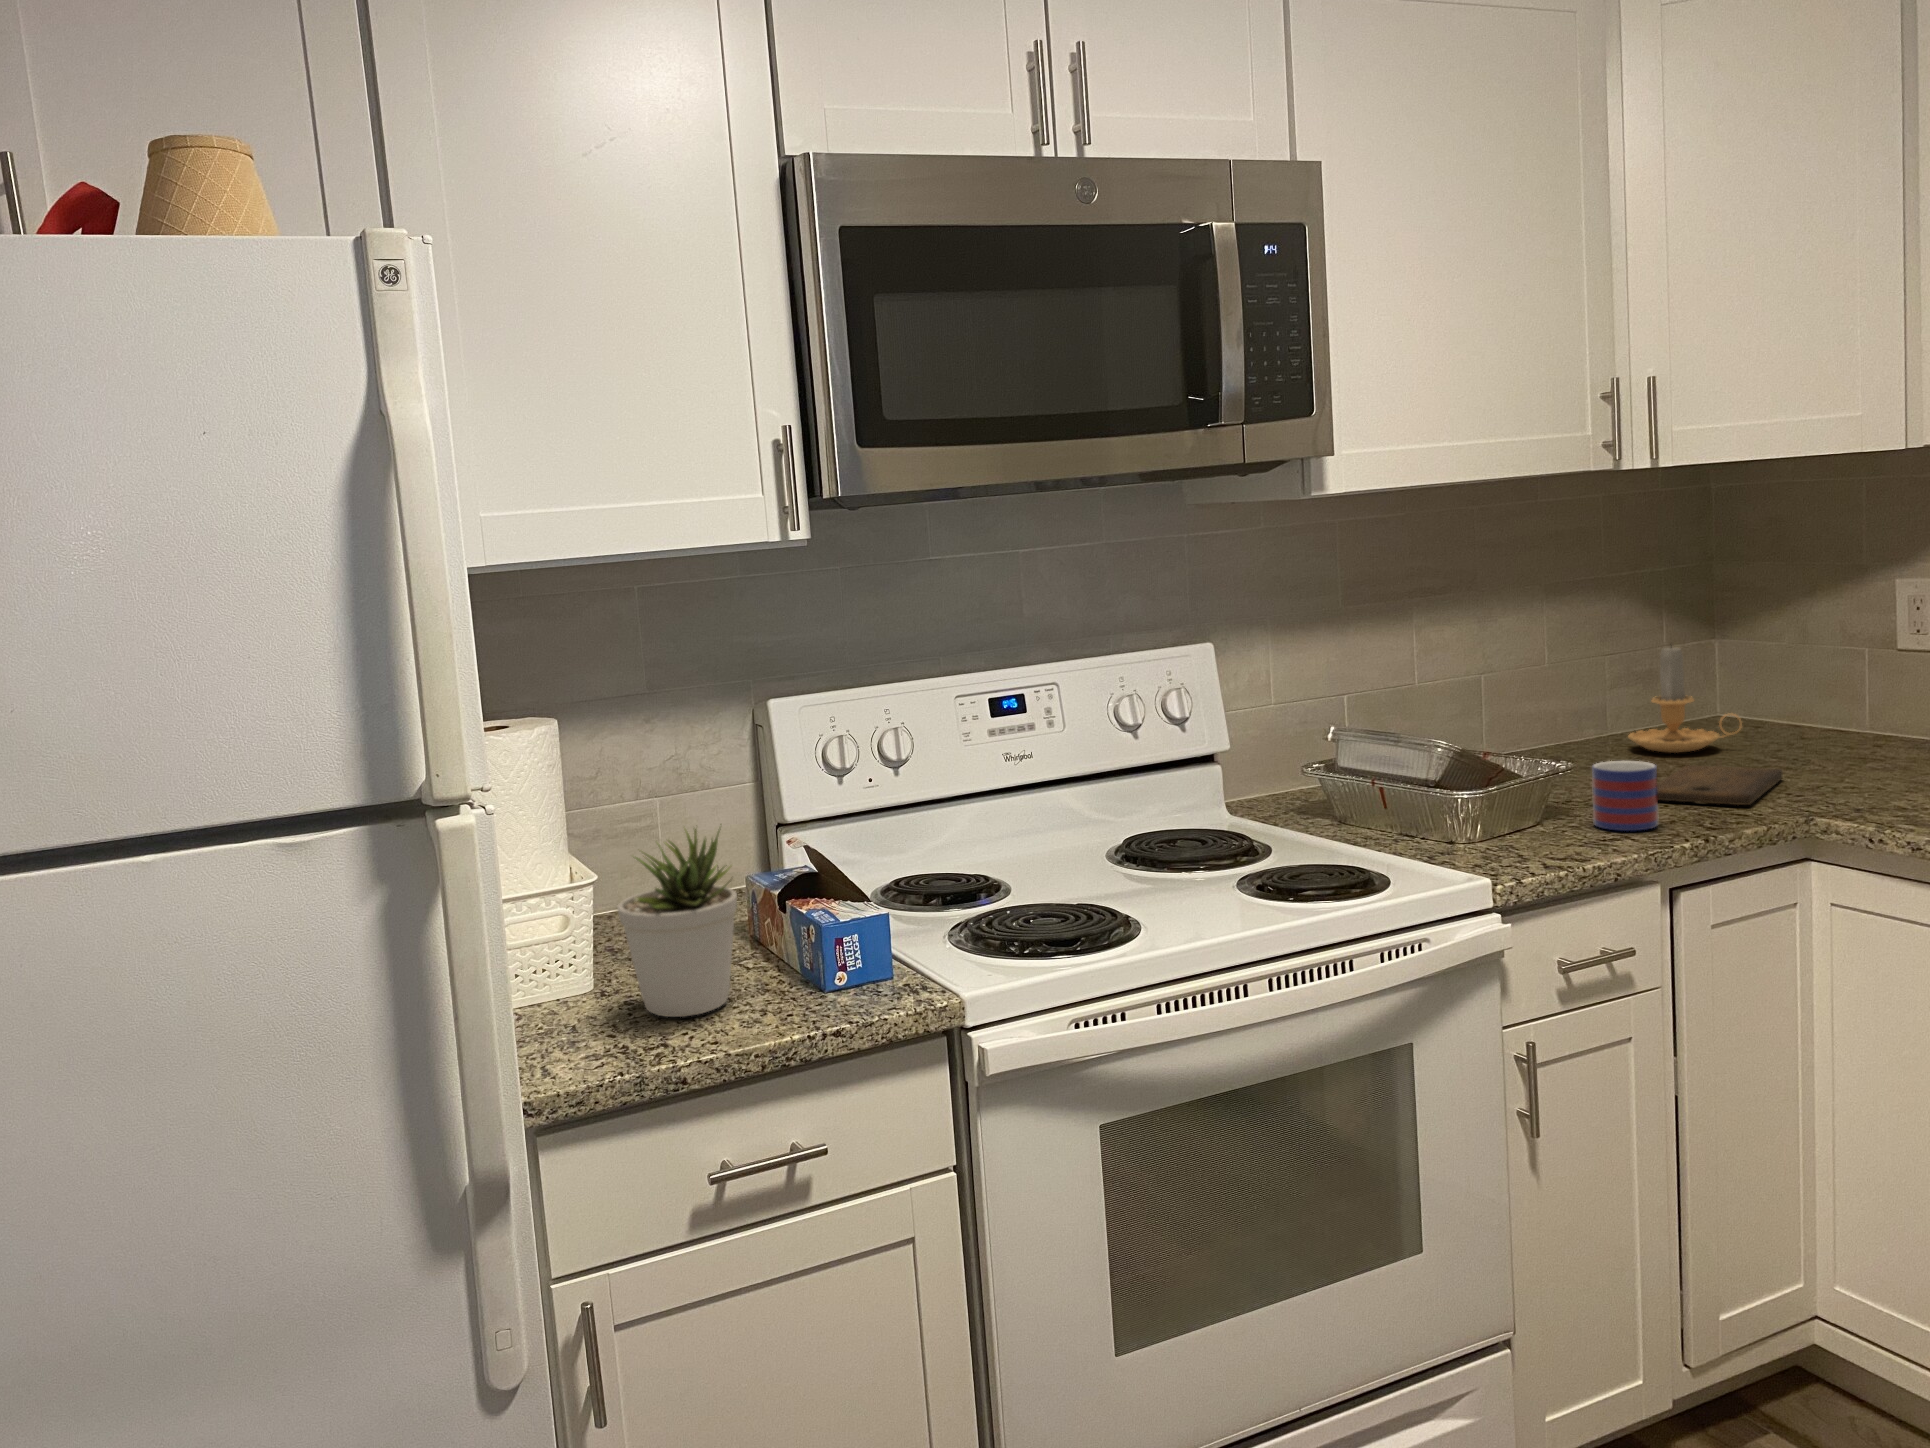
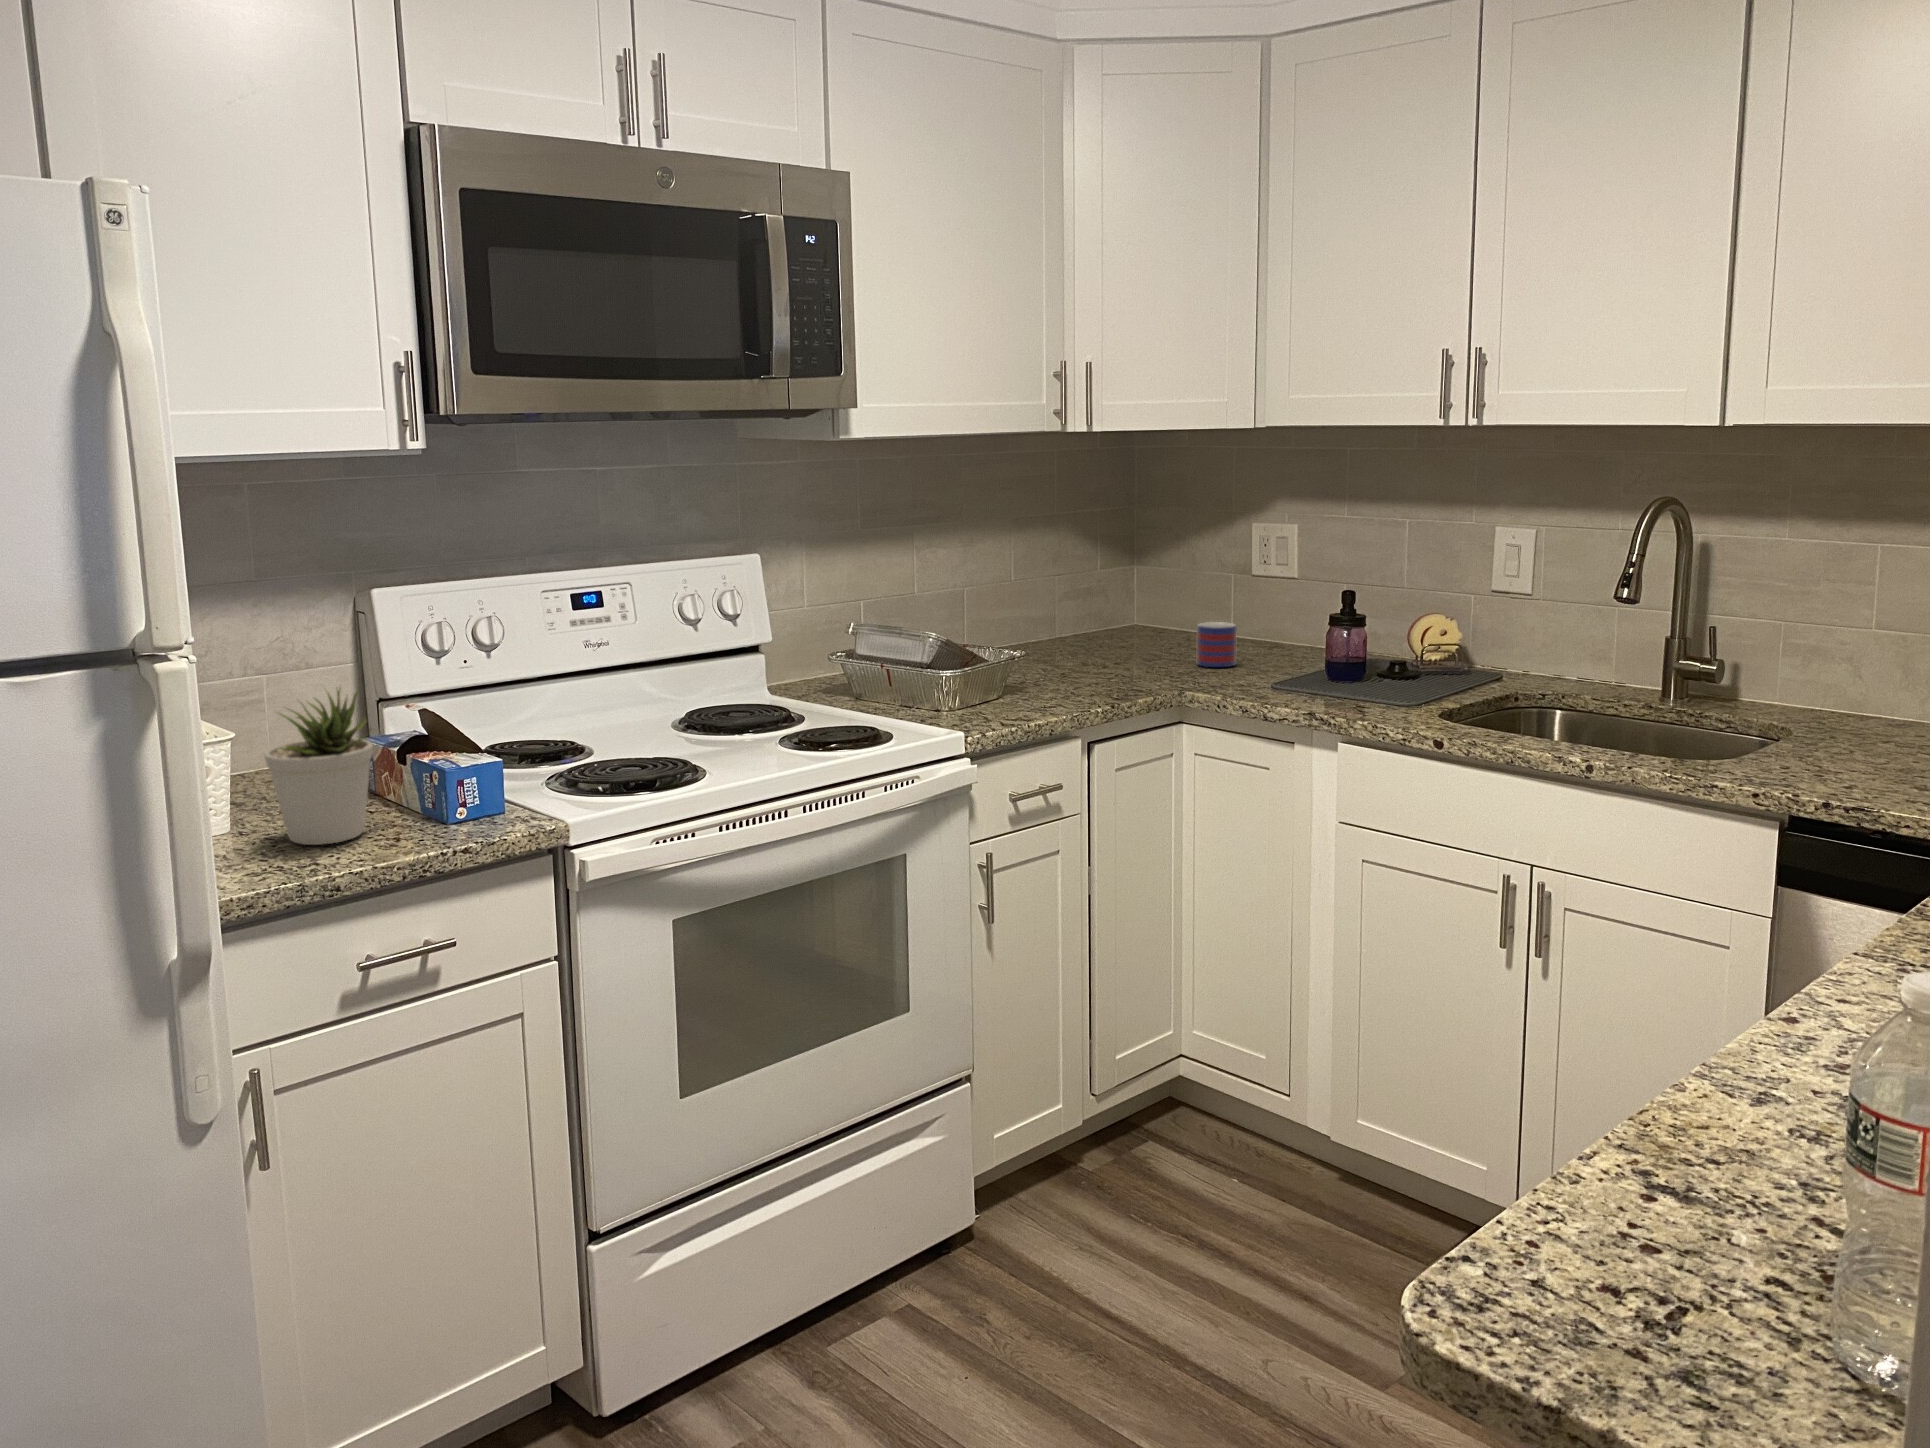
candle: present [1628,647,1742,753] -> none [1071,566,1149,650]
mug: present [1592,761,1658,831] -> present [1197,622,1237,667]
cutting board: present [1657,765,1782,805] -> none [1079,658,1171,684]

